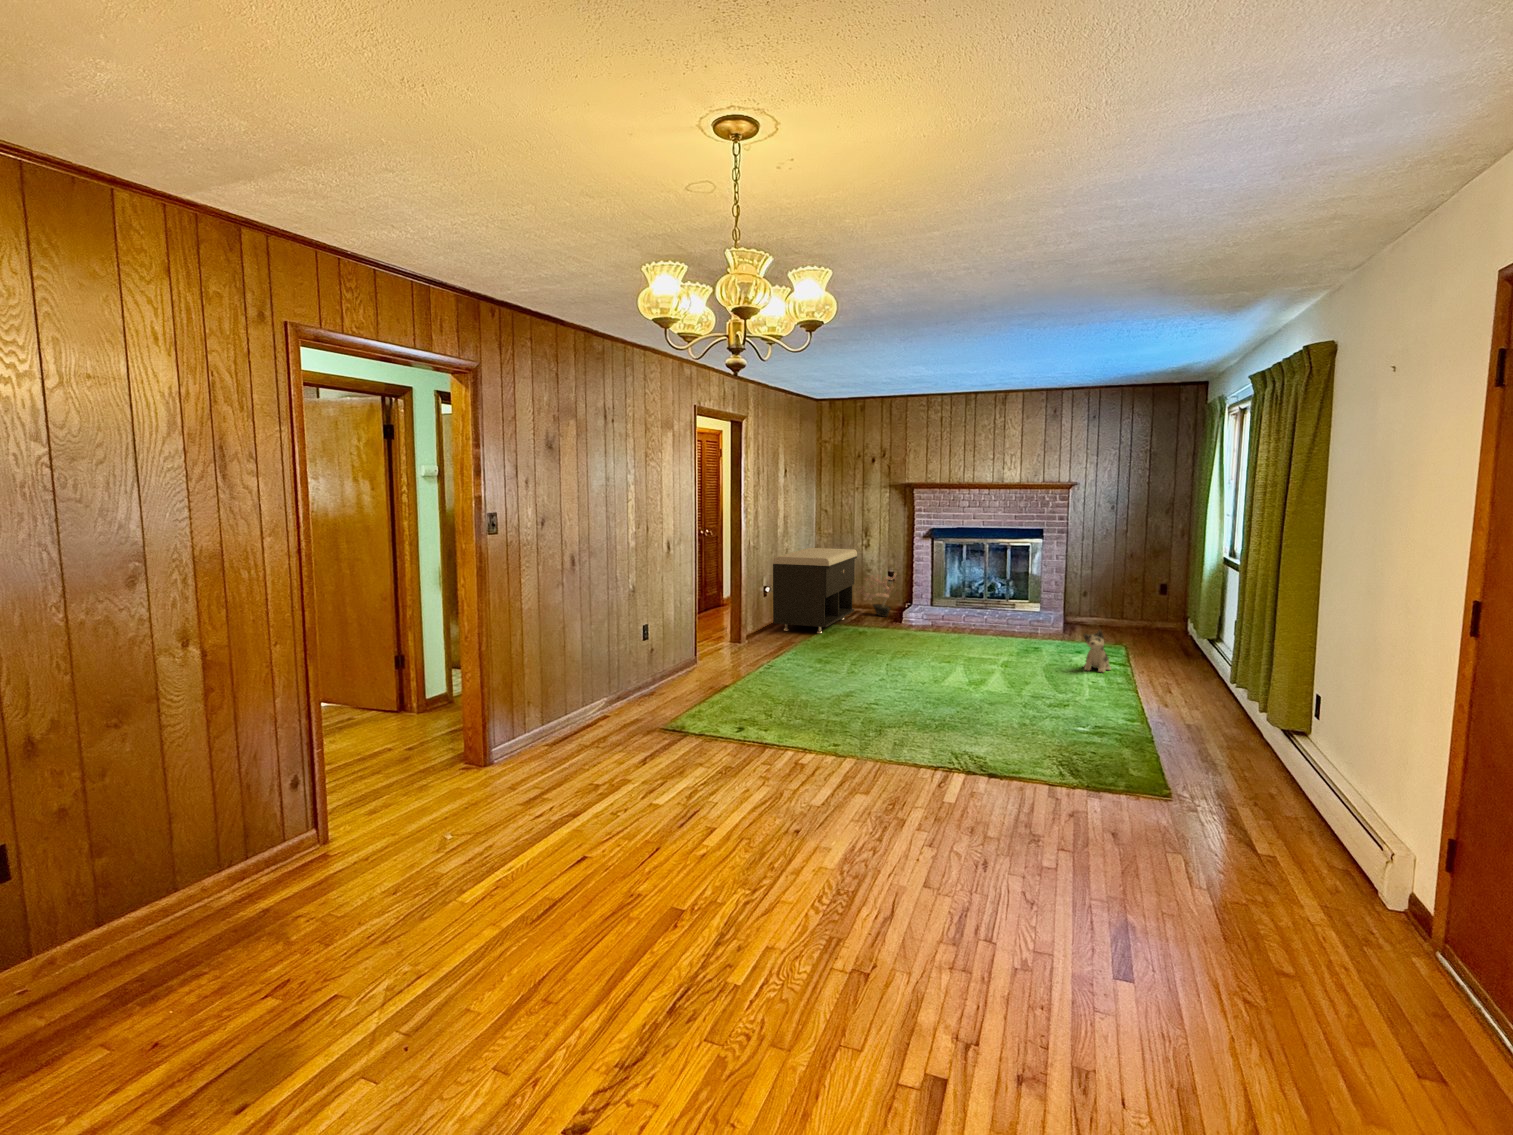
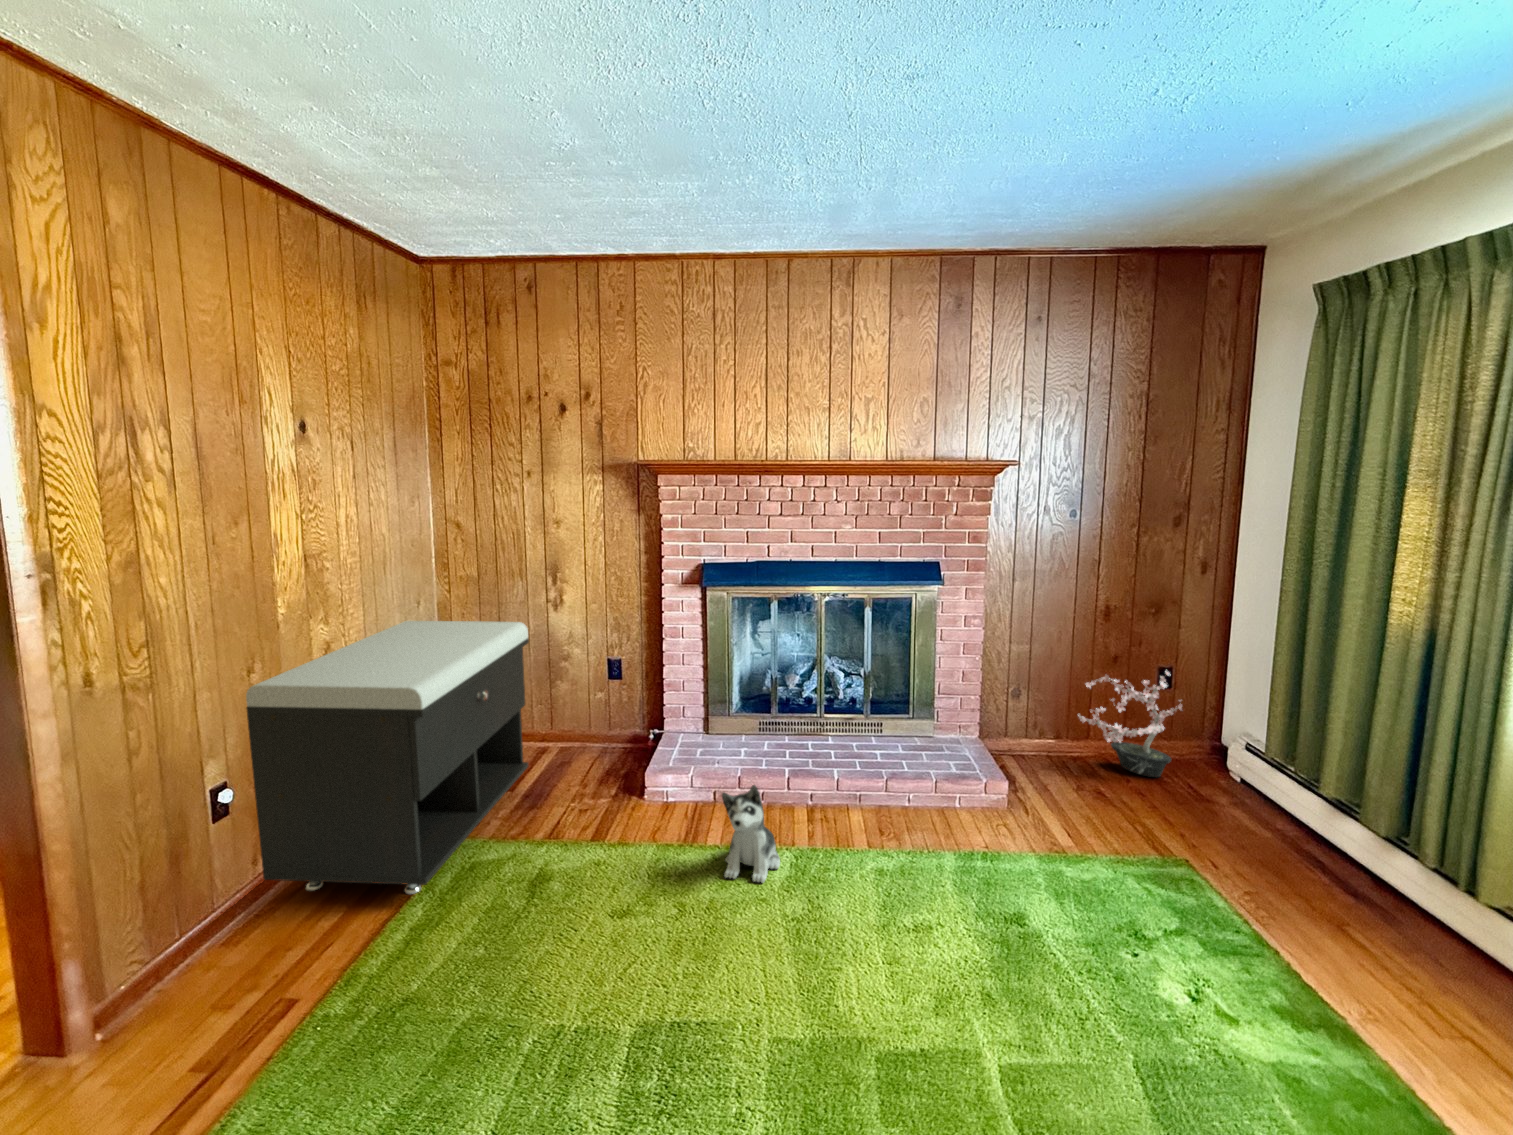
potted plant: present [857,574,895,617] -> present [1079,671,1182,777]
plush toy: present [1084,630,1111,672] -> present [722,785,780,883]

